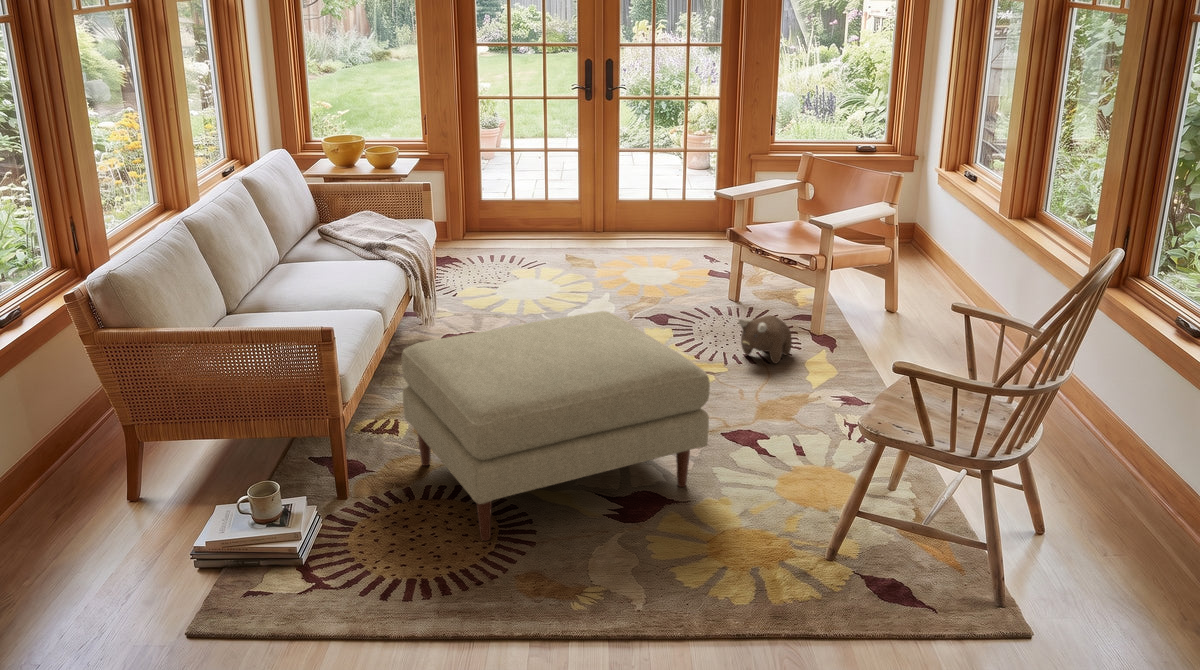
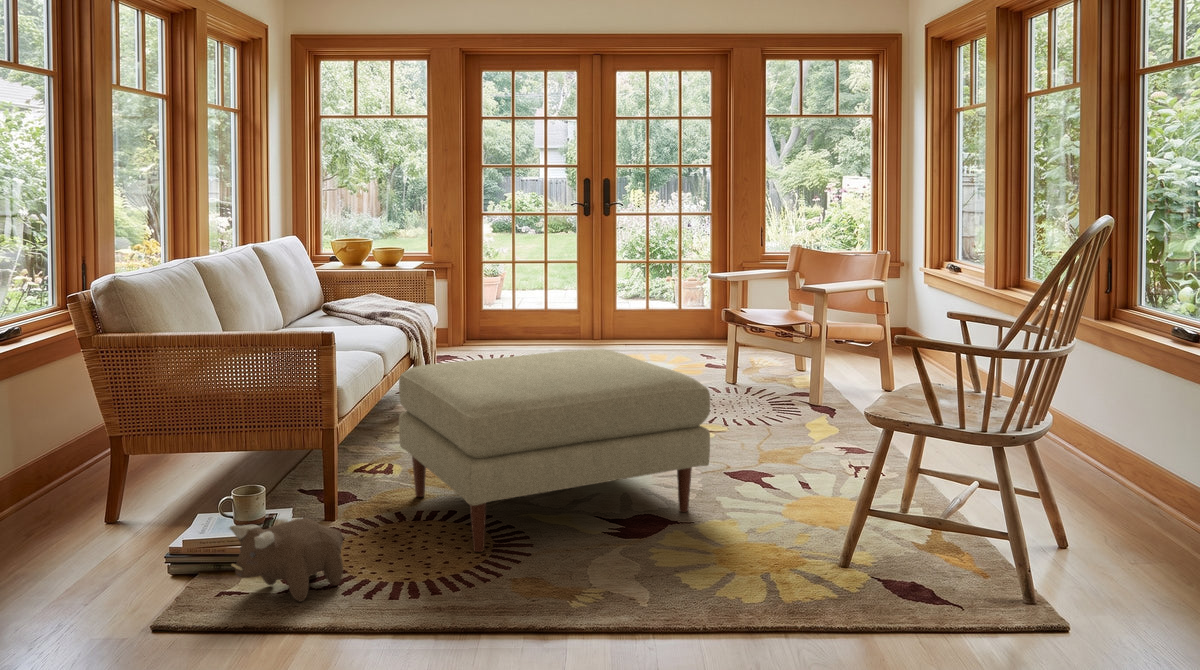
plush toy: present [739,315,792,363] -> present [230,518,343,602]

